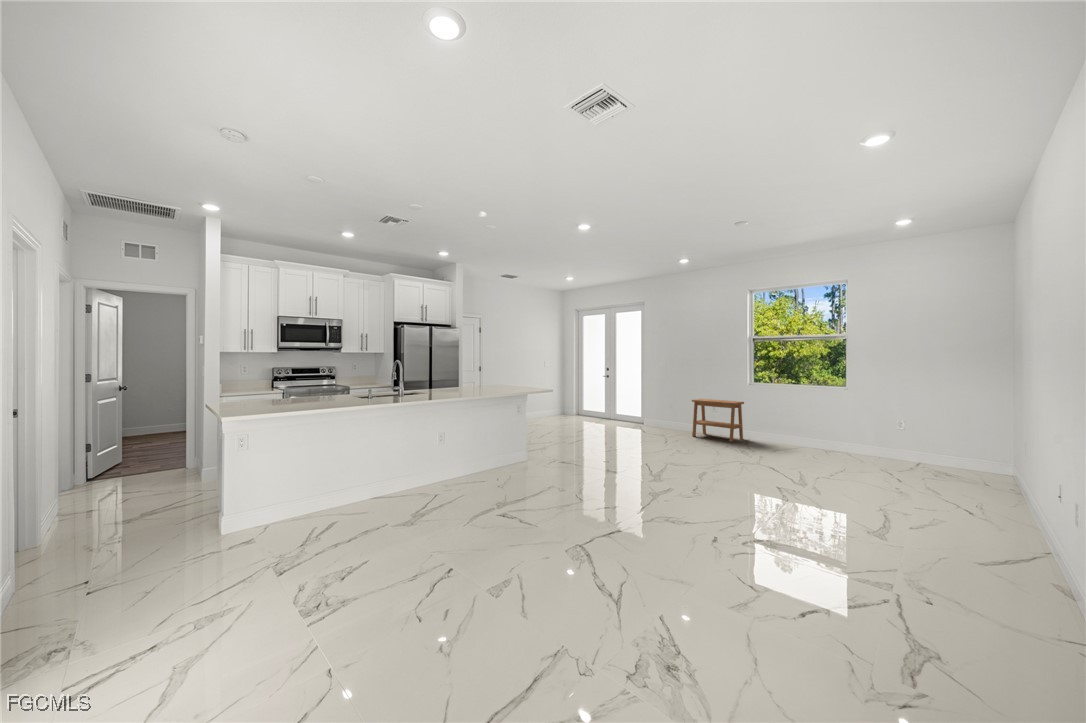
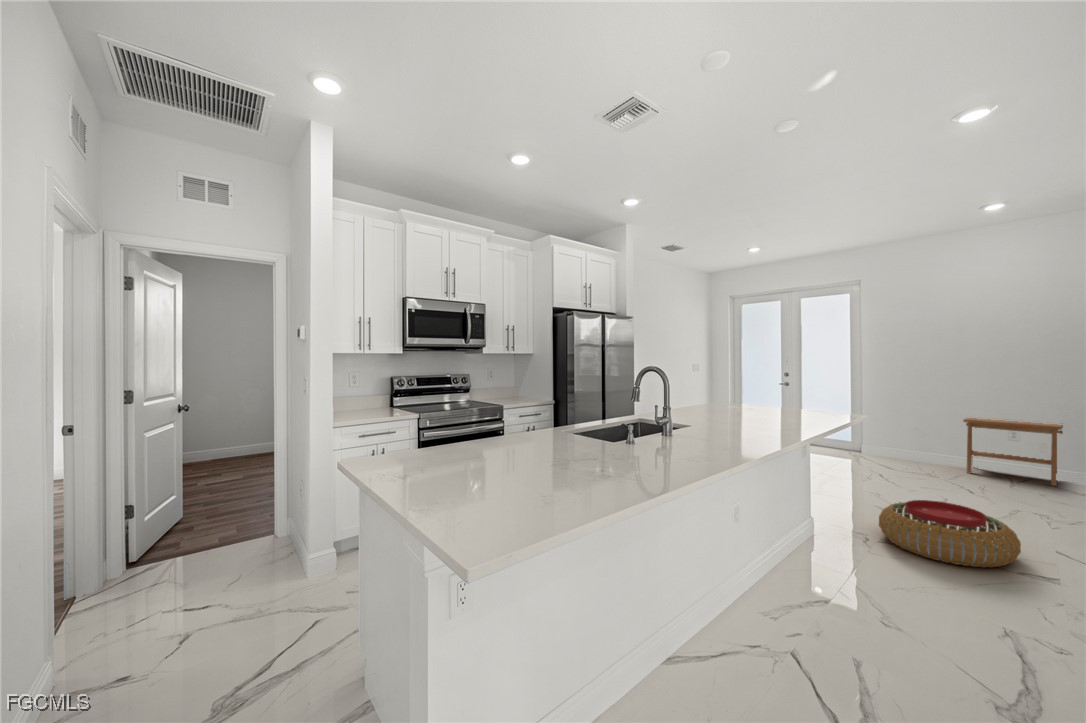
pouf: none [564,442,626,474] -> present [879,500,1021,567]

